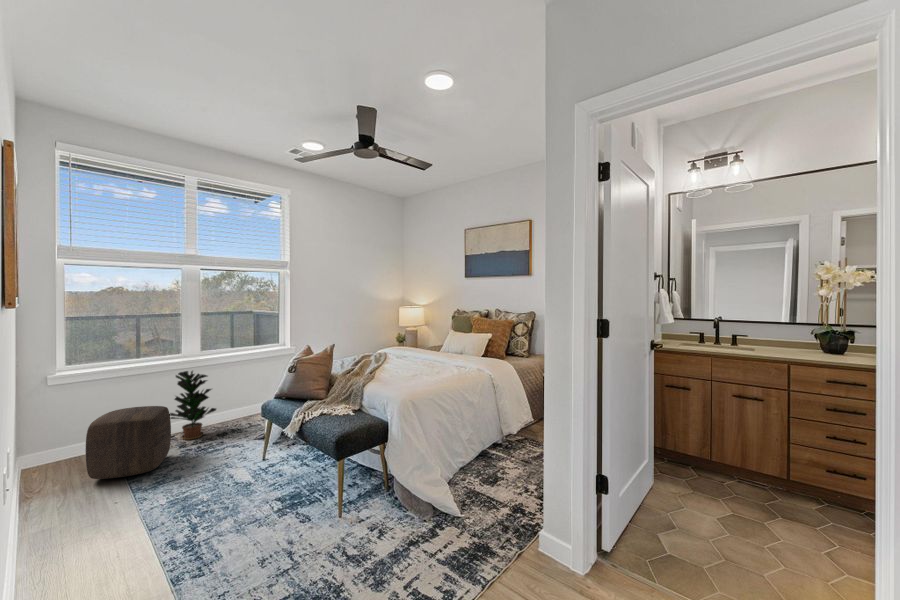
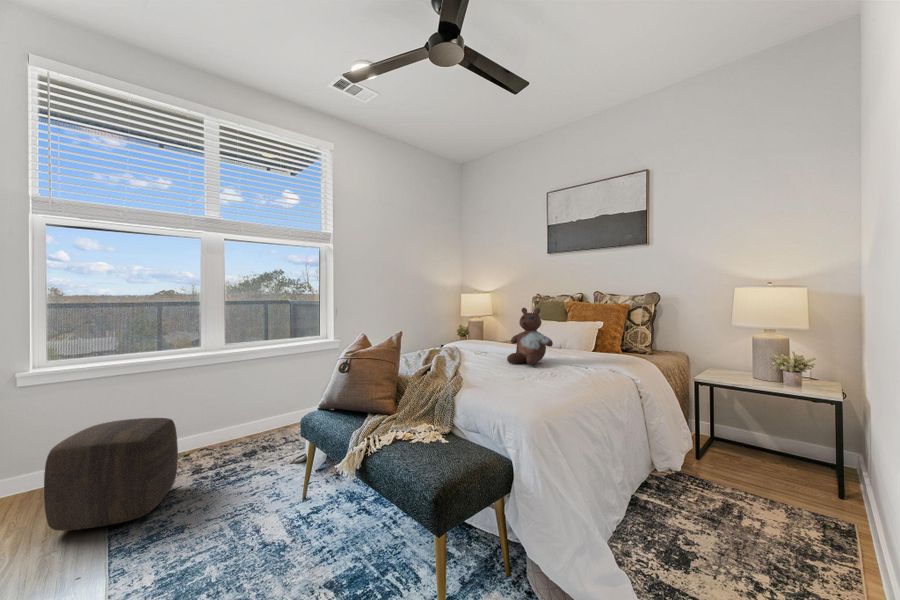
stuffed bear: none [412,326,444,367] -> present [507,308,553,366]
potted plant: present [170,371,216,440] -> none [178,368,244,461]

